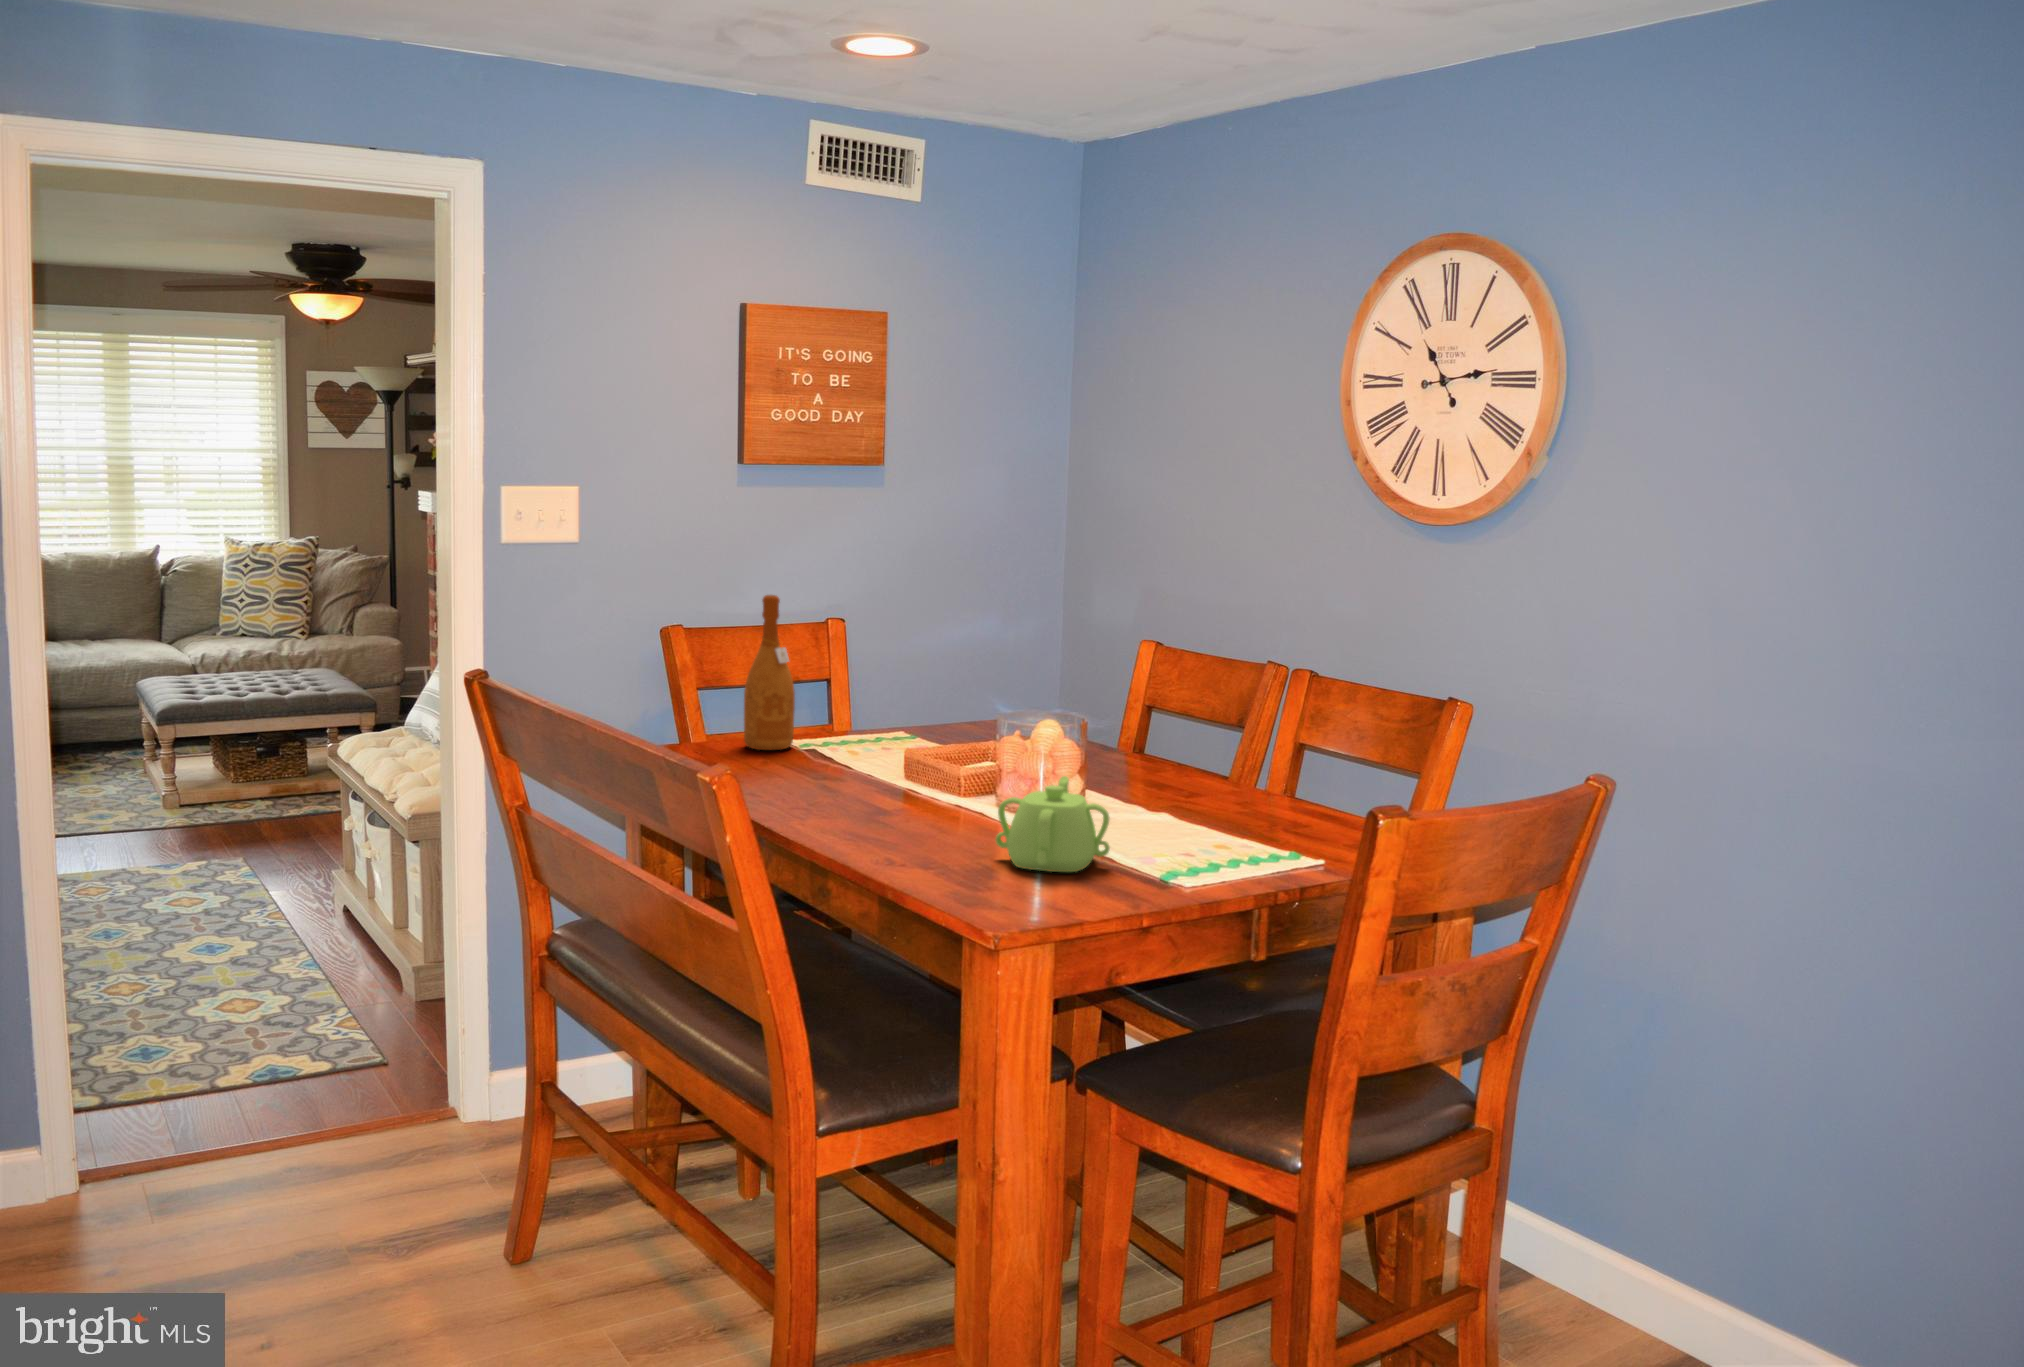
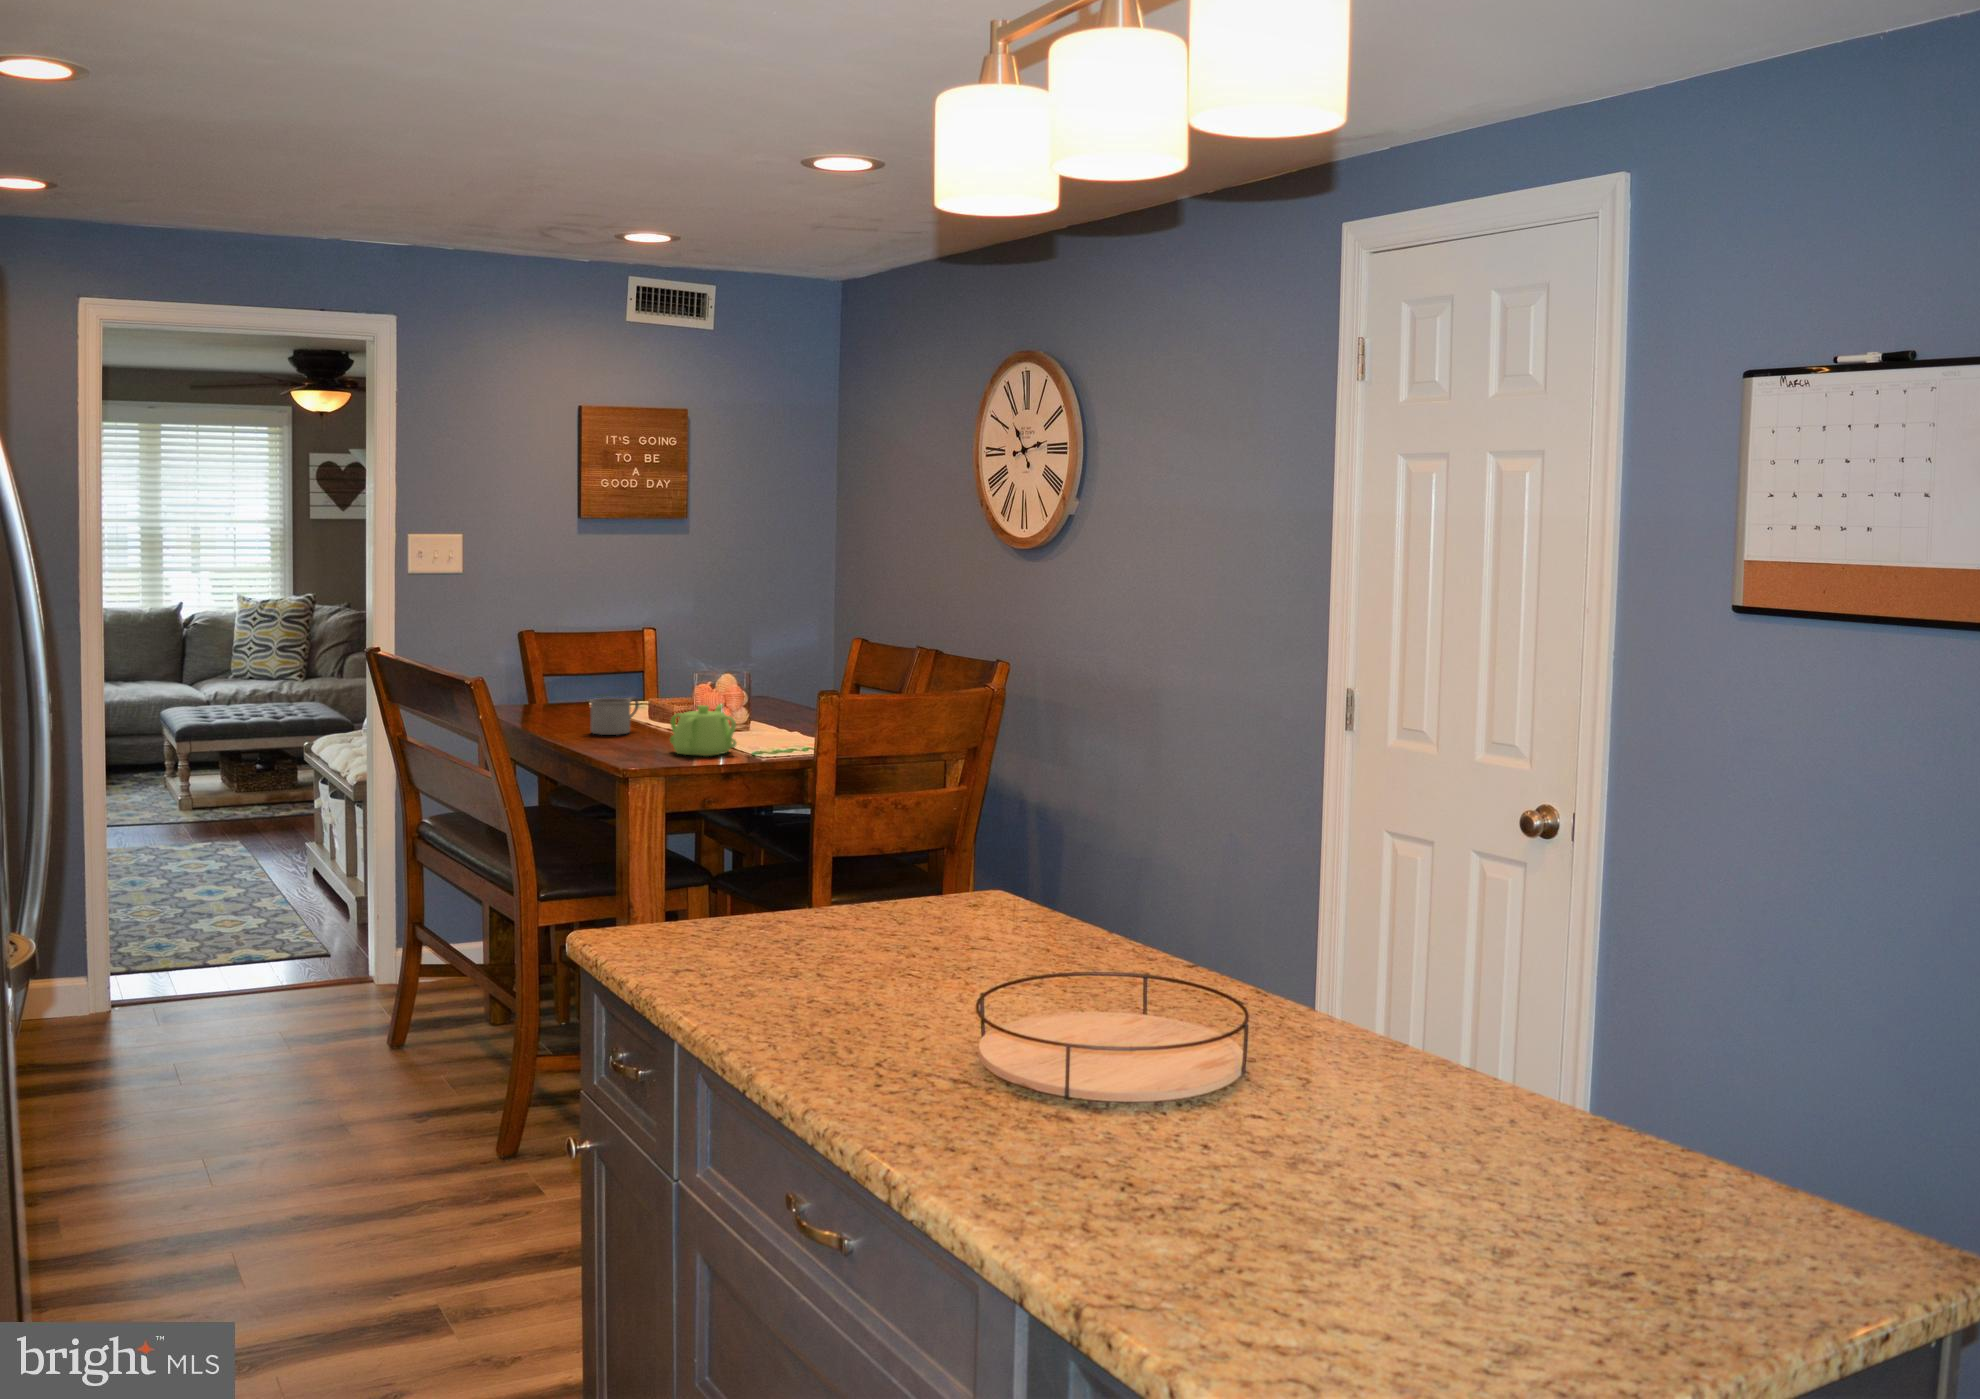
wine bottle: present [744,595,795,750] -> none [563,604,599,711]
mug: none [828,749,896,813] -> present [590,697,639,735]

